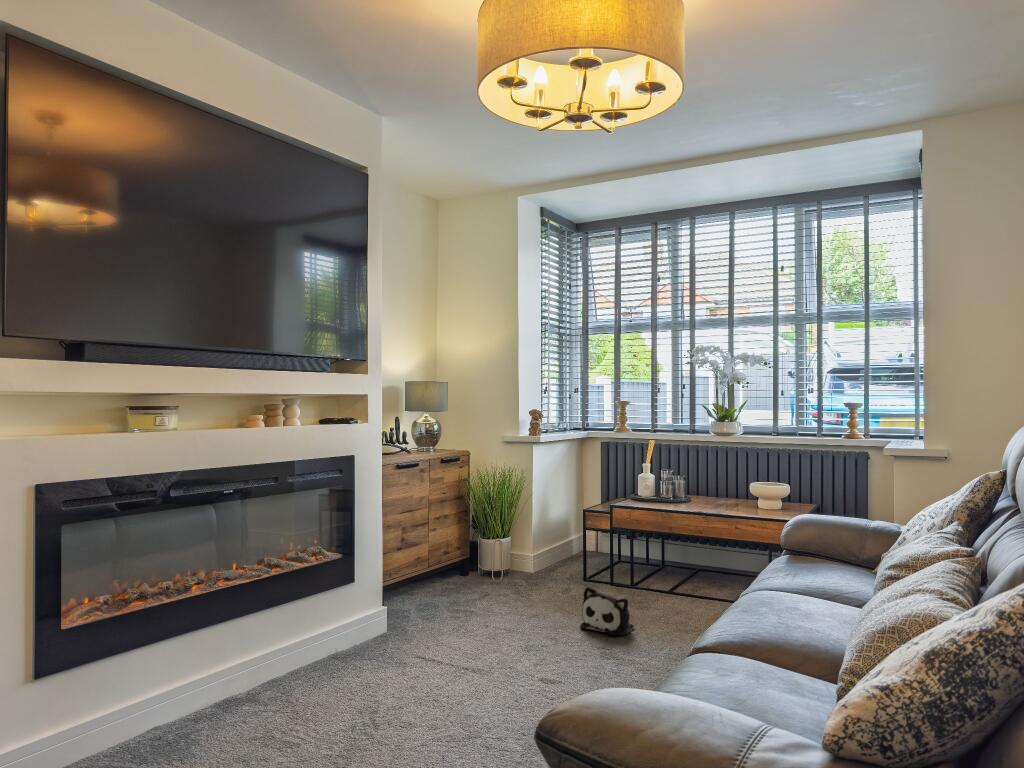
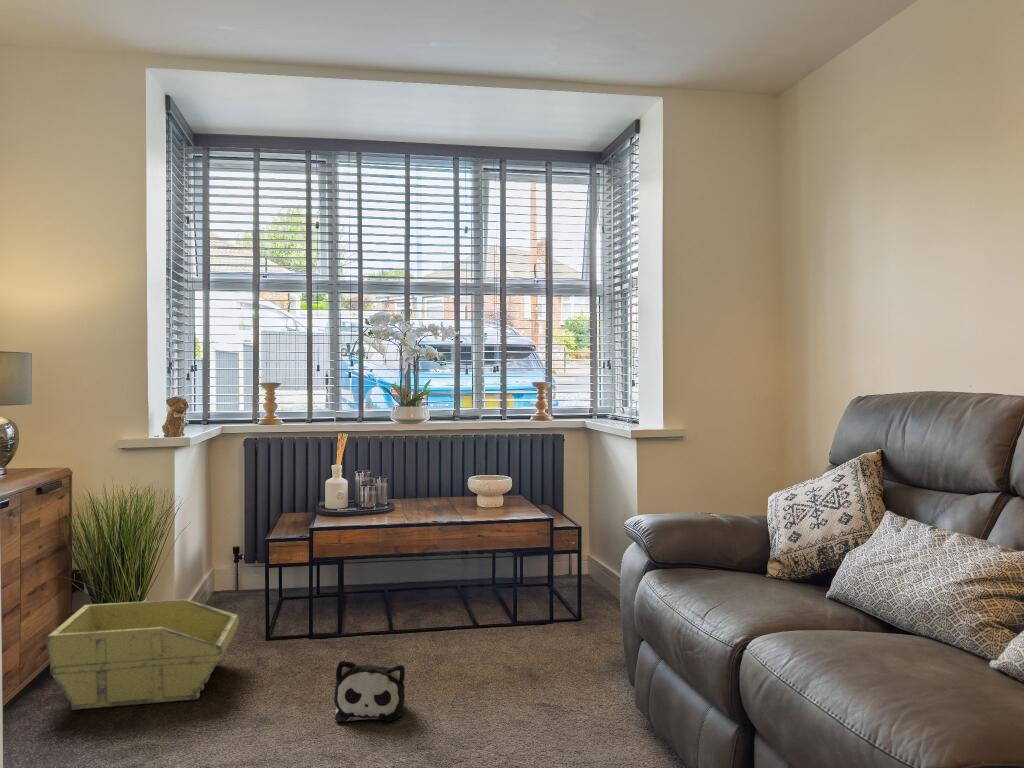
storage bin: none [444,534,556,600] -> present [46,599,239,710]

